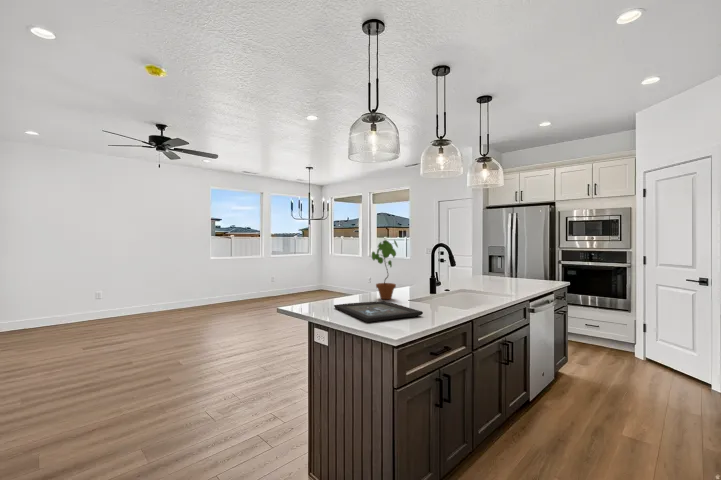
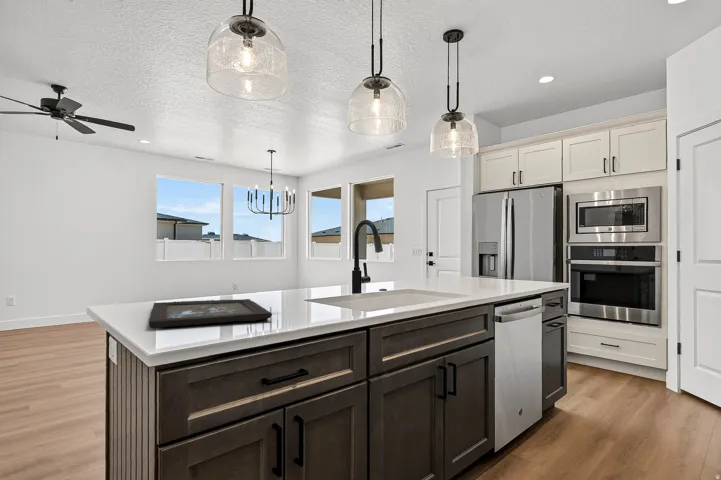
potted plant: present [372,240,398,299] -> none [245,209,285,298]

